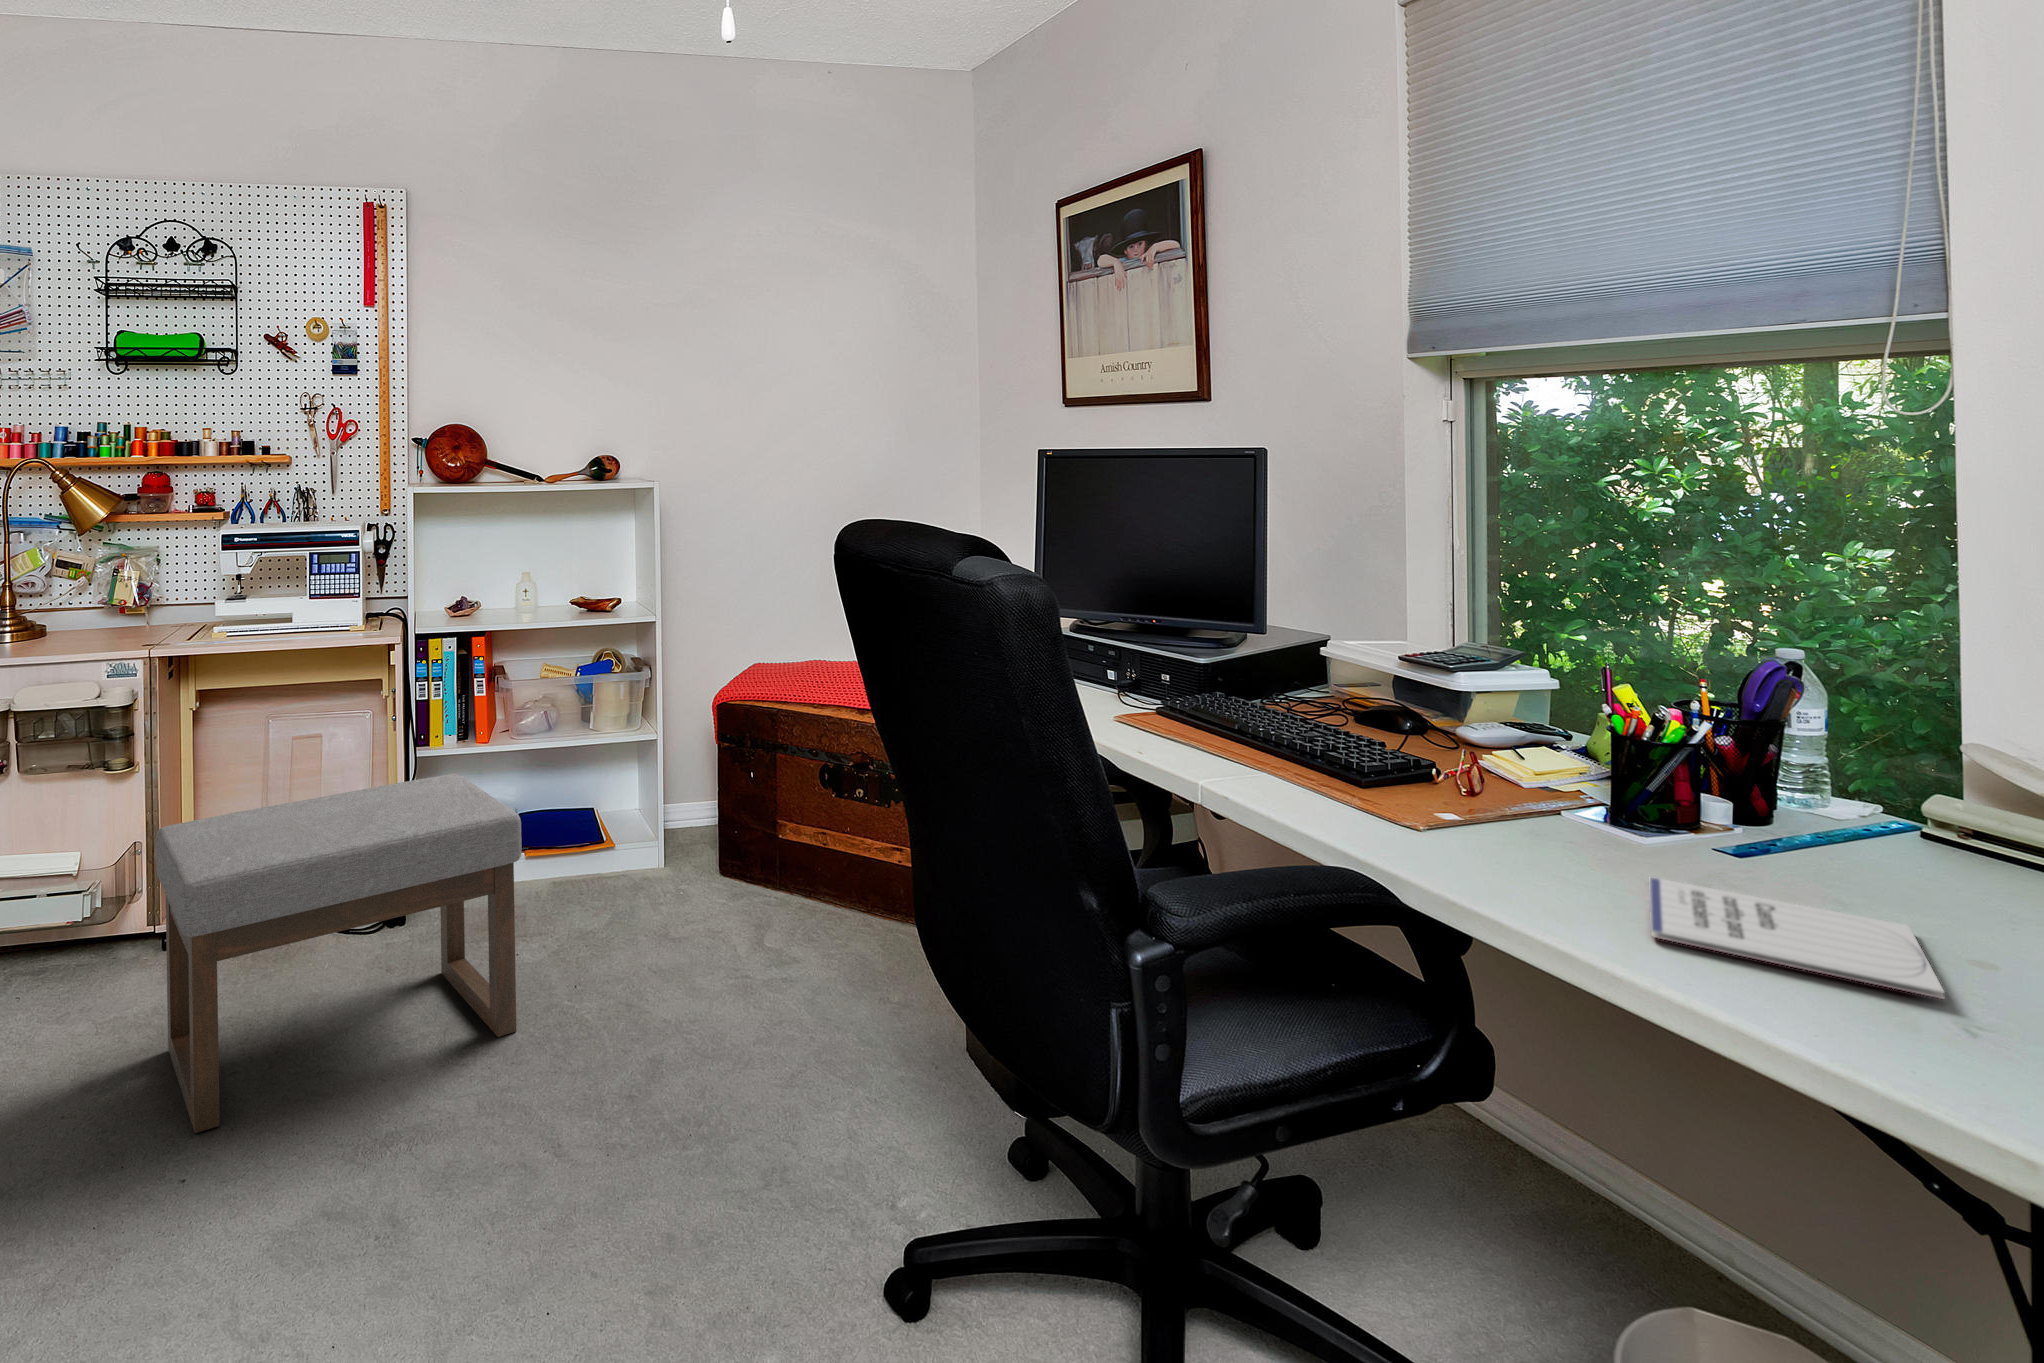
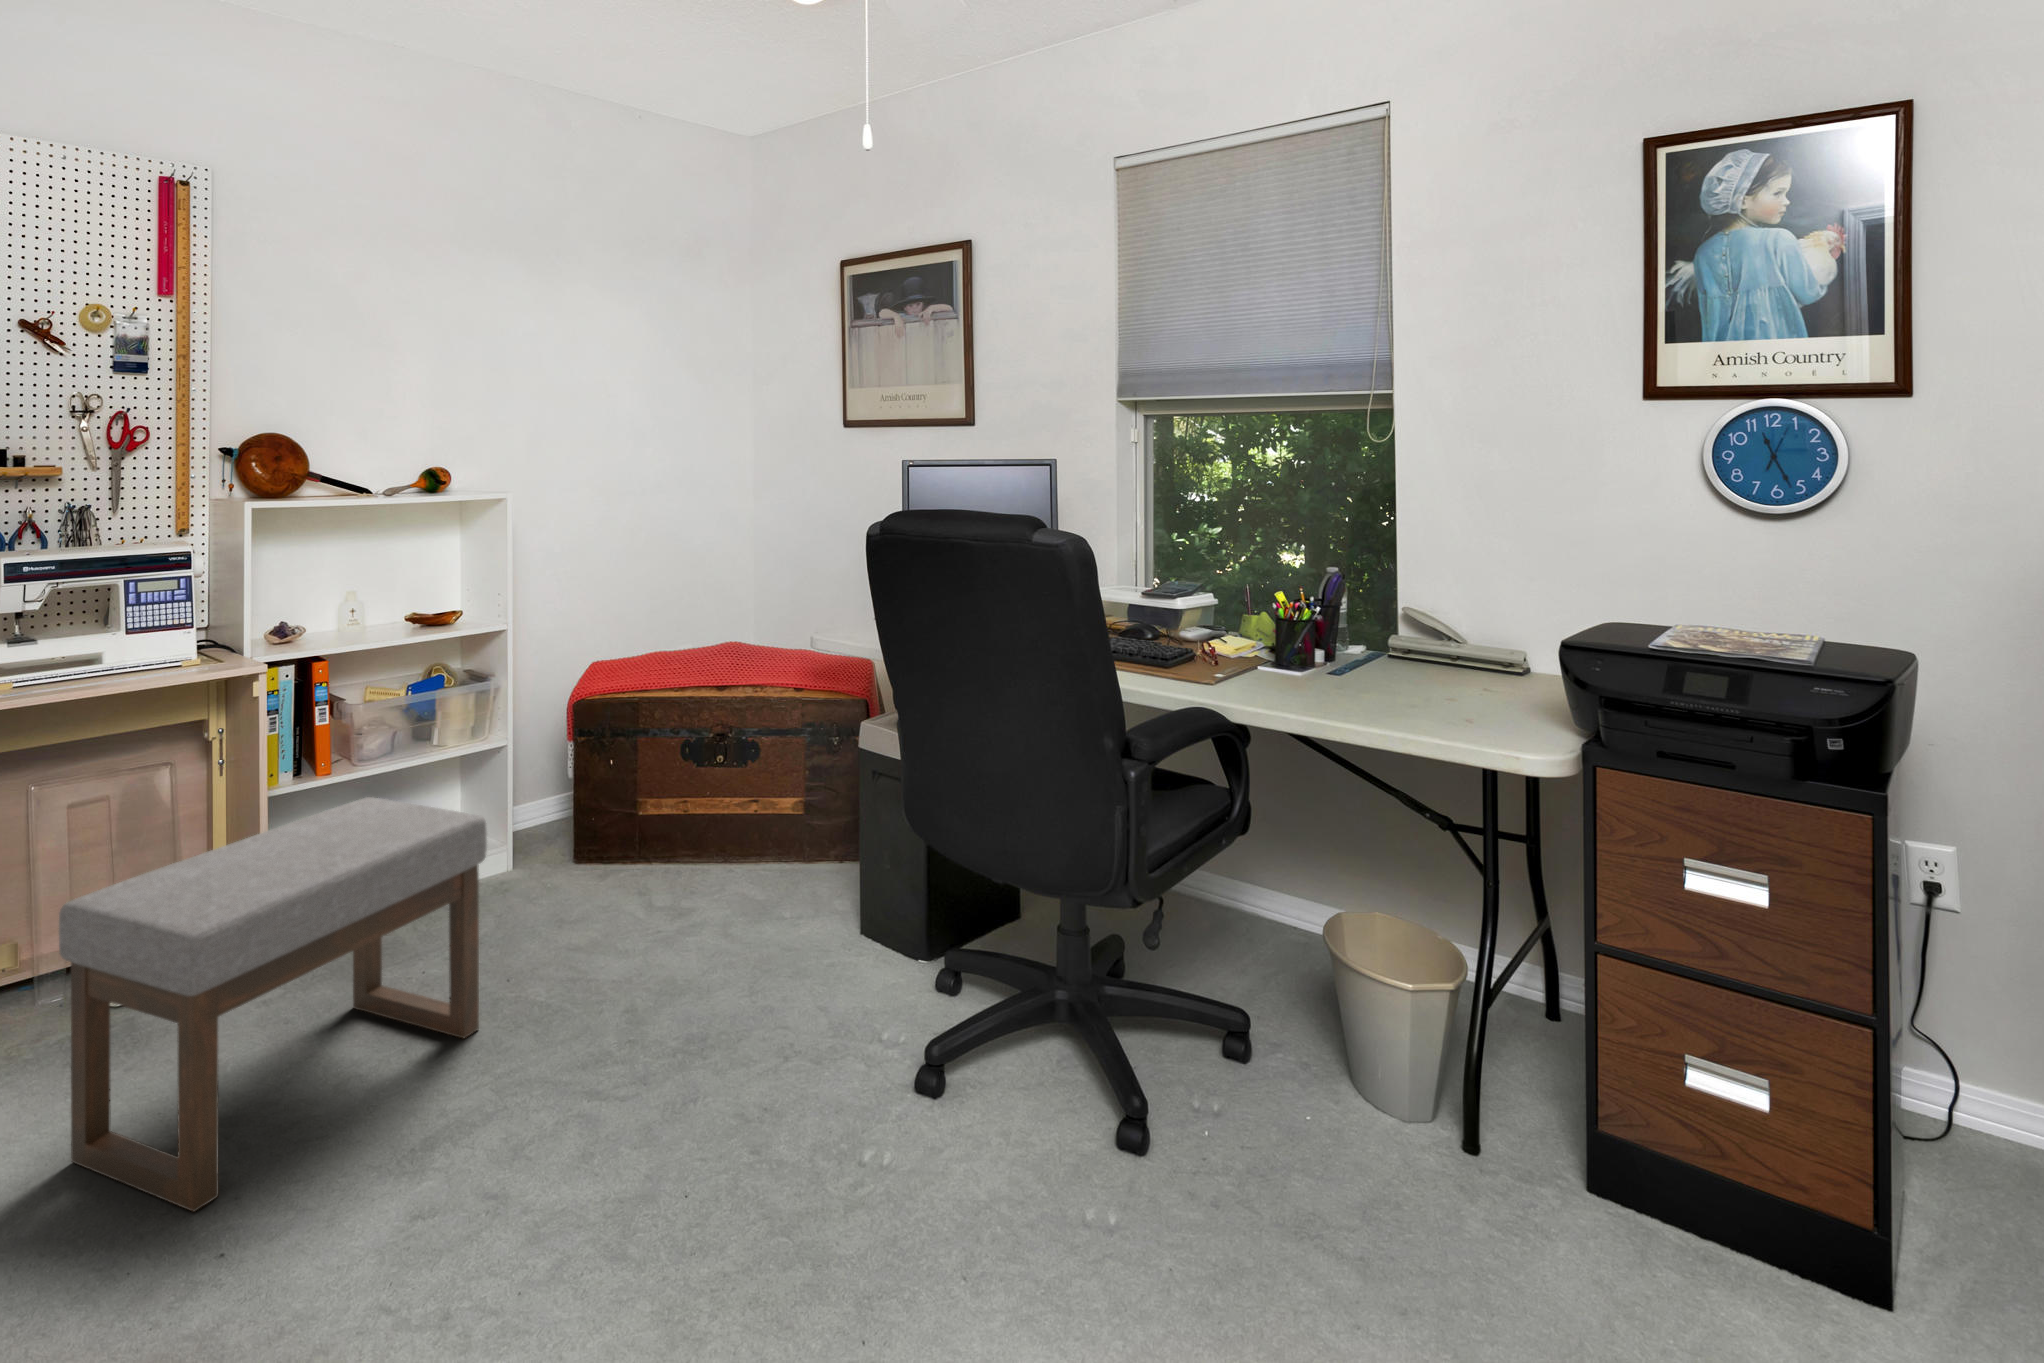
notebook: present [1650,878,1944,999] -> none [1325,688,1454,715]

